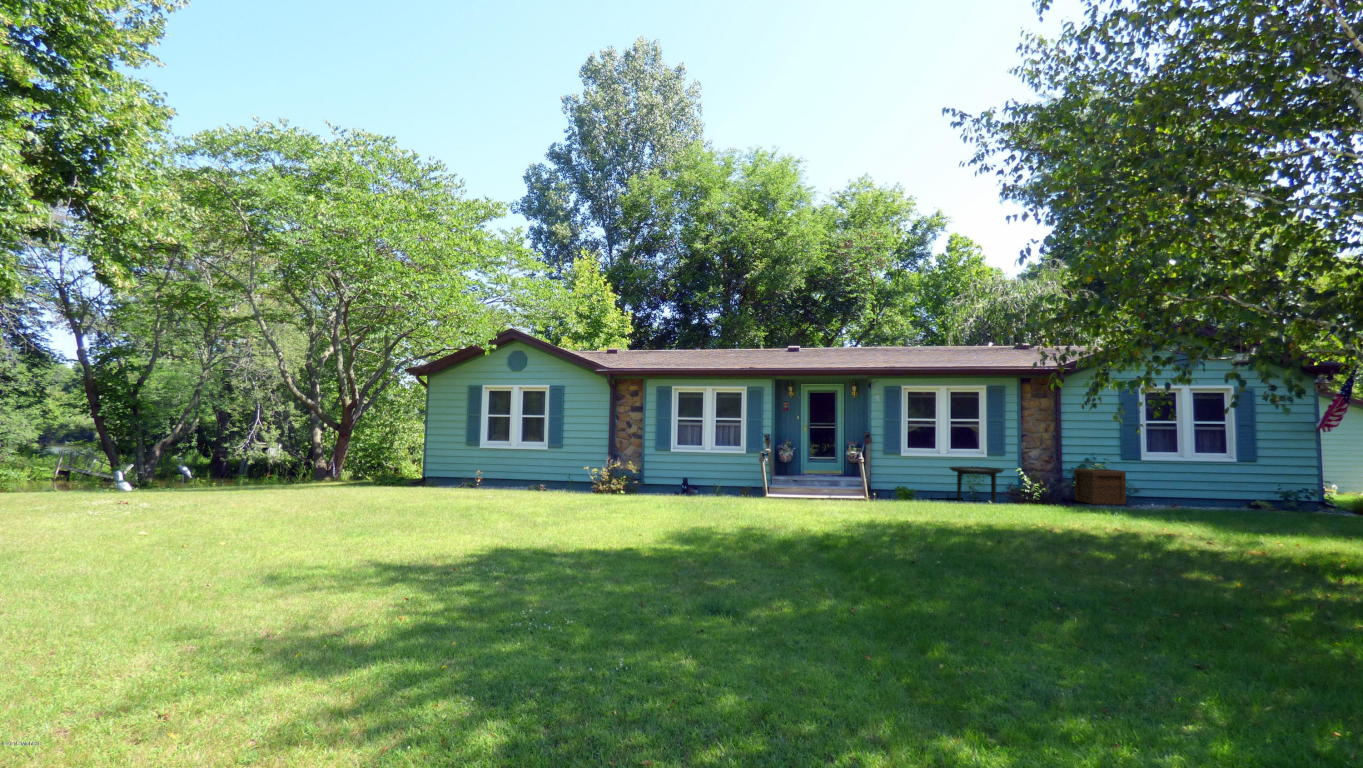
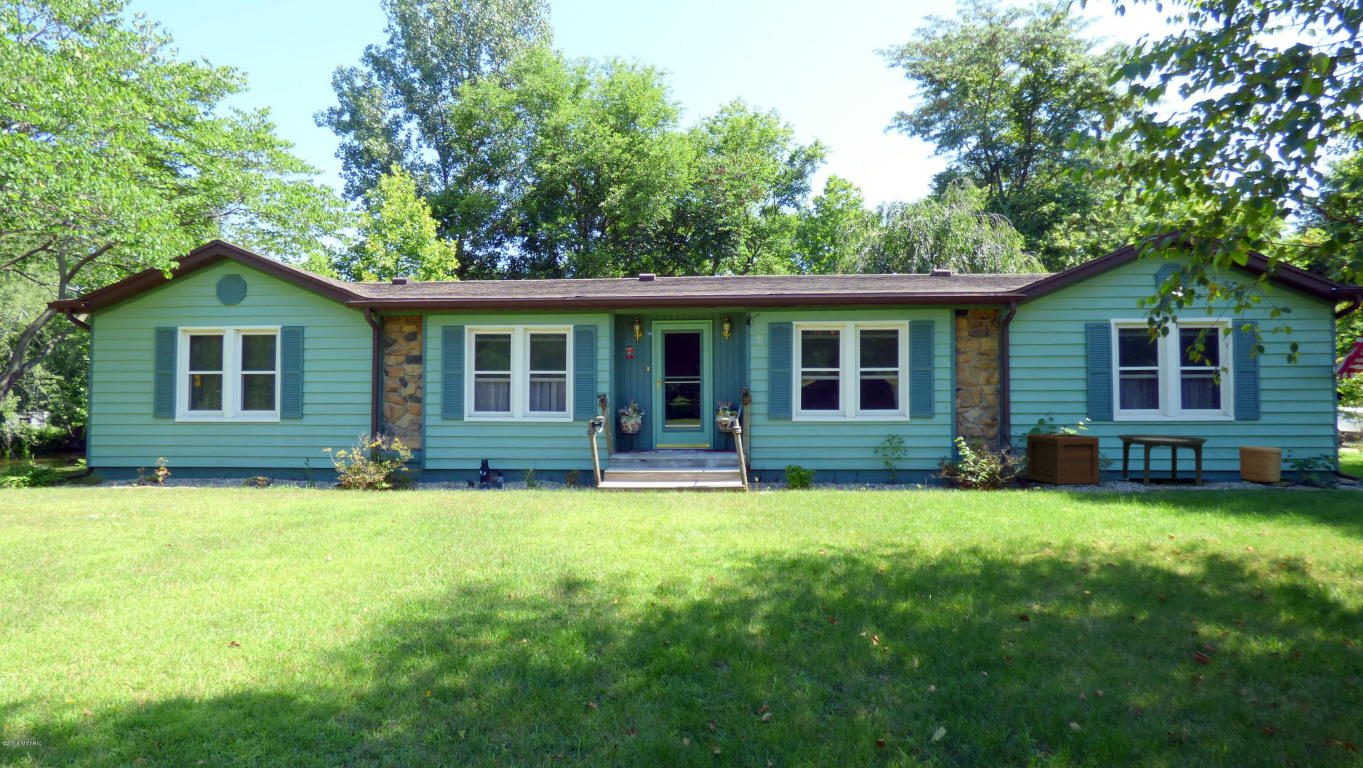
round table: present [949,466,1004,502] -> present [1117,434,1208,487]
woven basket: none [1242,481,1274,508] -> present [1239,446,1282,482]

